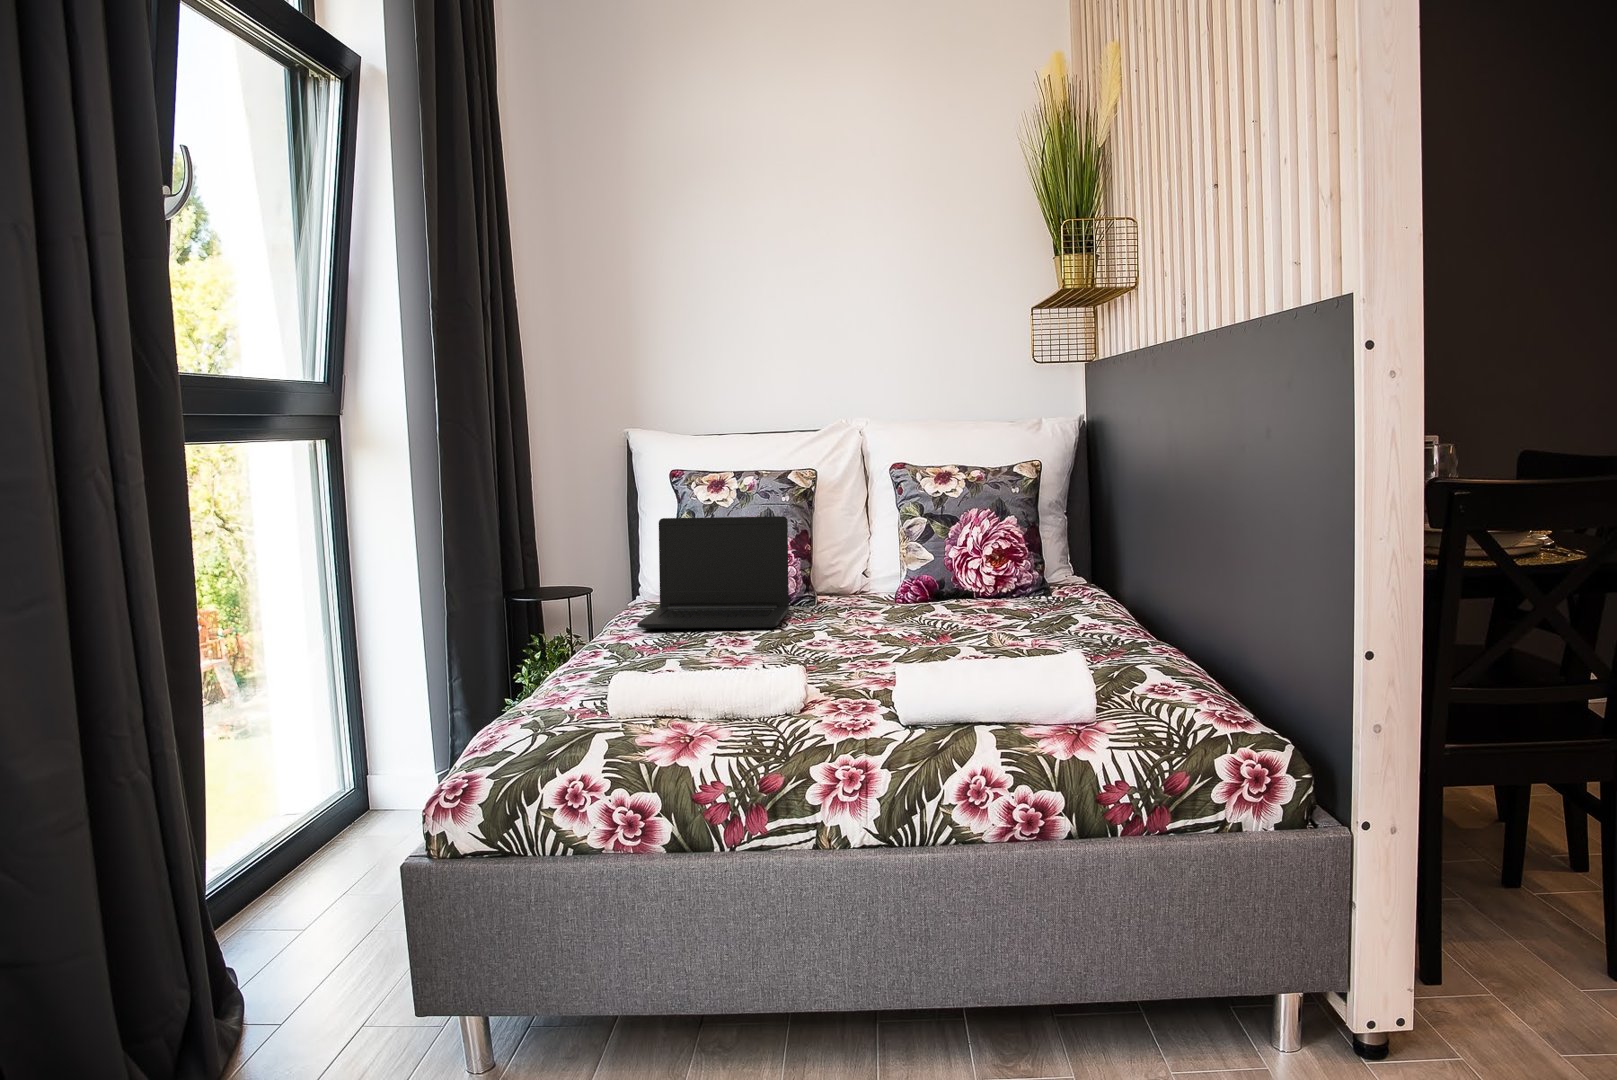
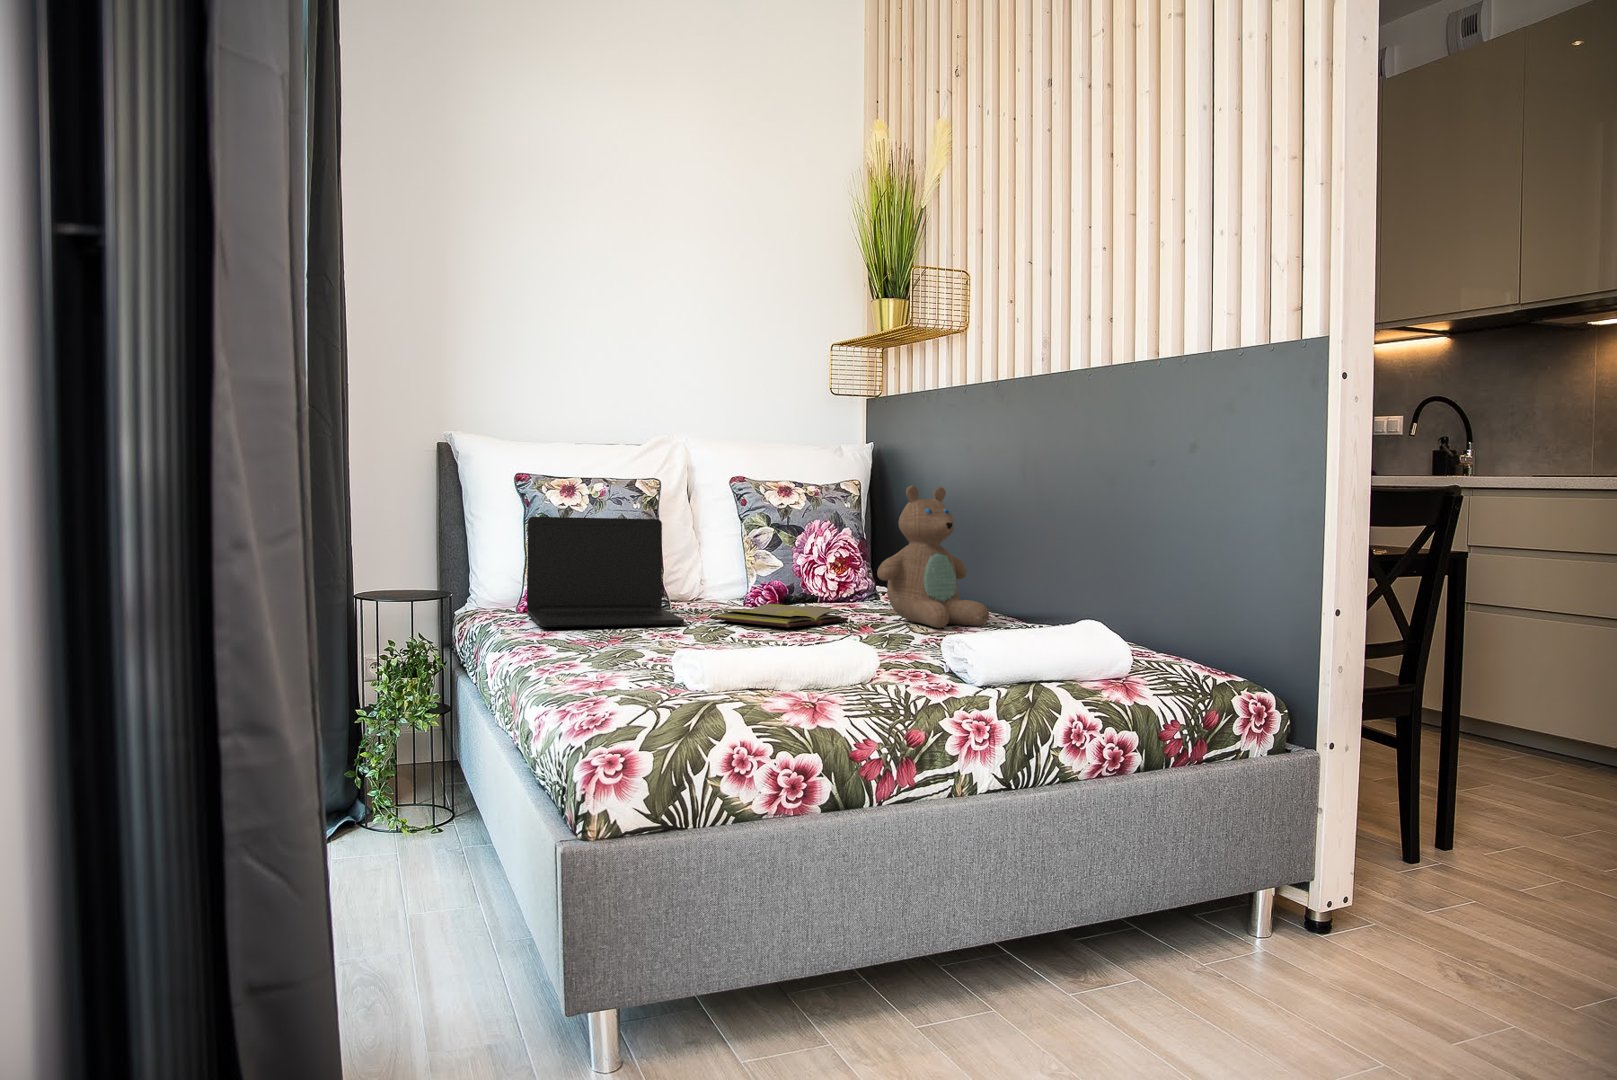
teddy bear: none [969,478,1092,641] -> present [877,486,989,628]
diary: none [812,603,952,636] -> present [710,604,848,627]

